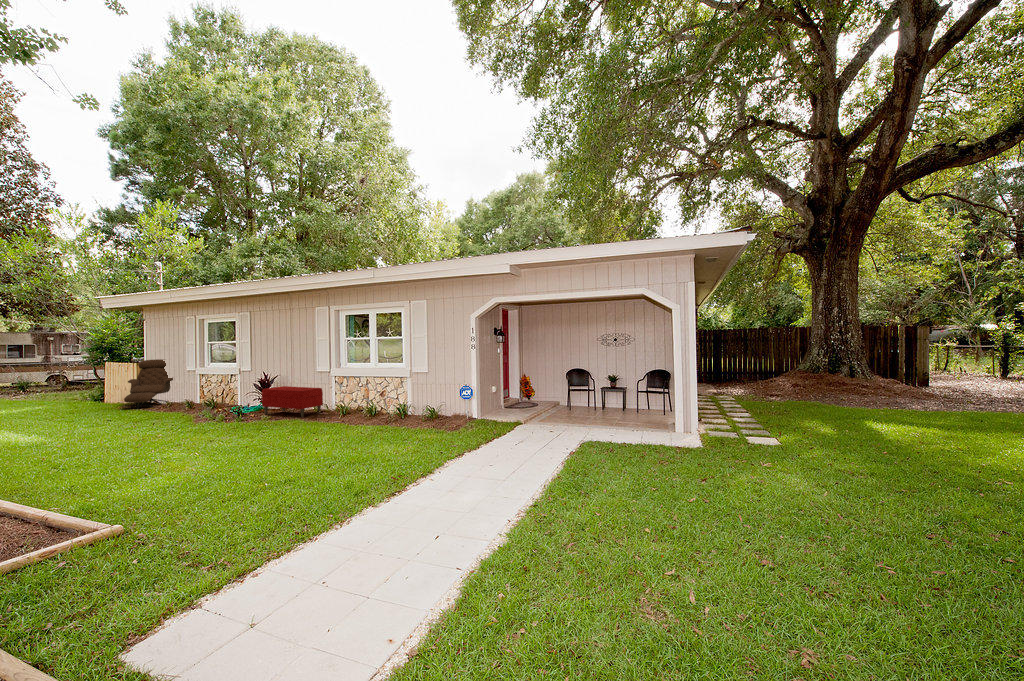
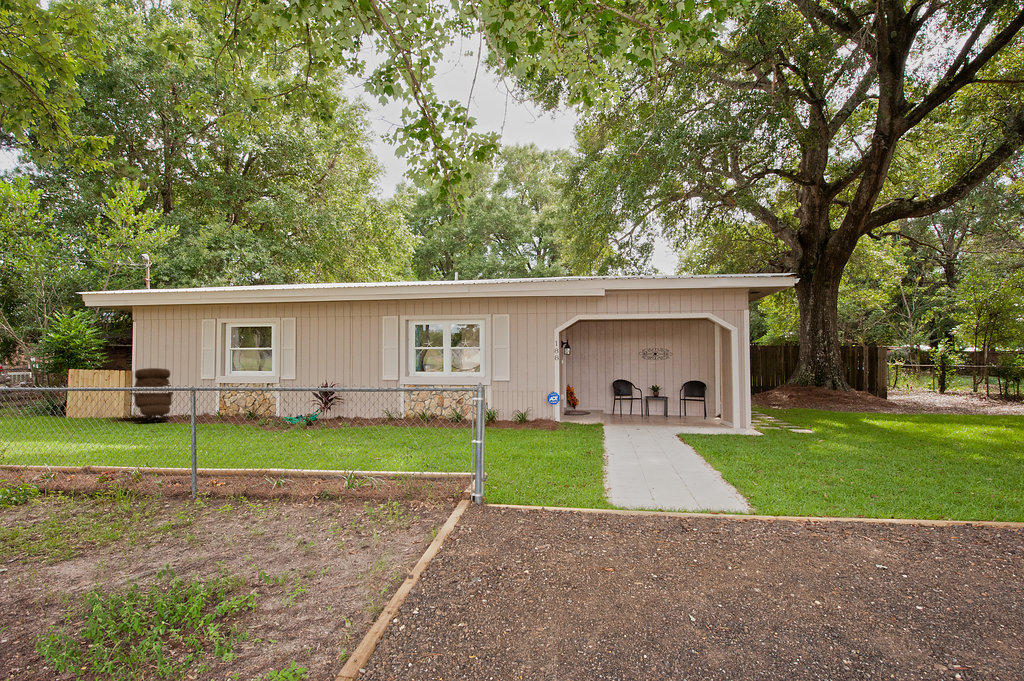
bench: present [262,386,323,417] -> none [329,396,391,426]

